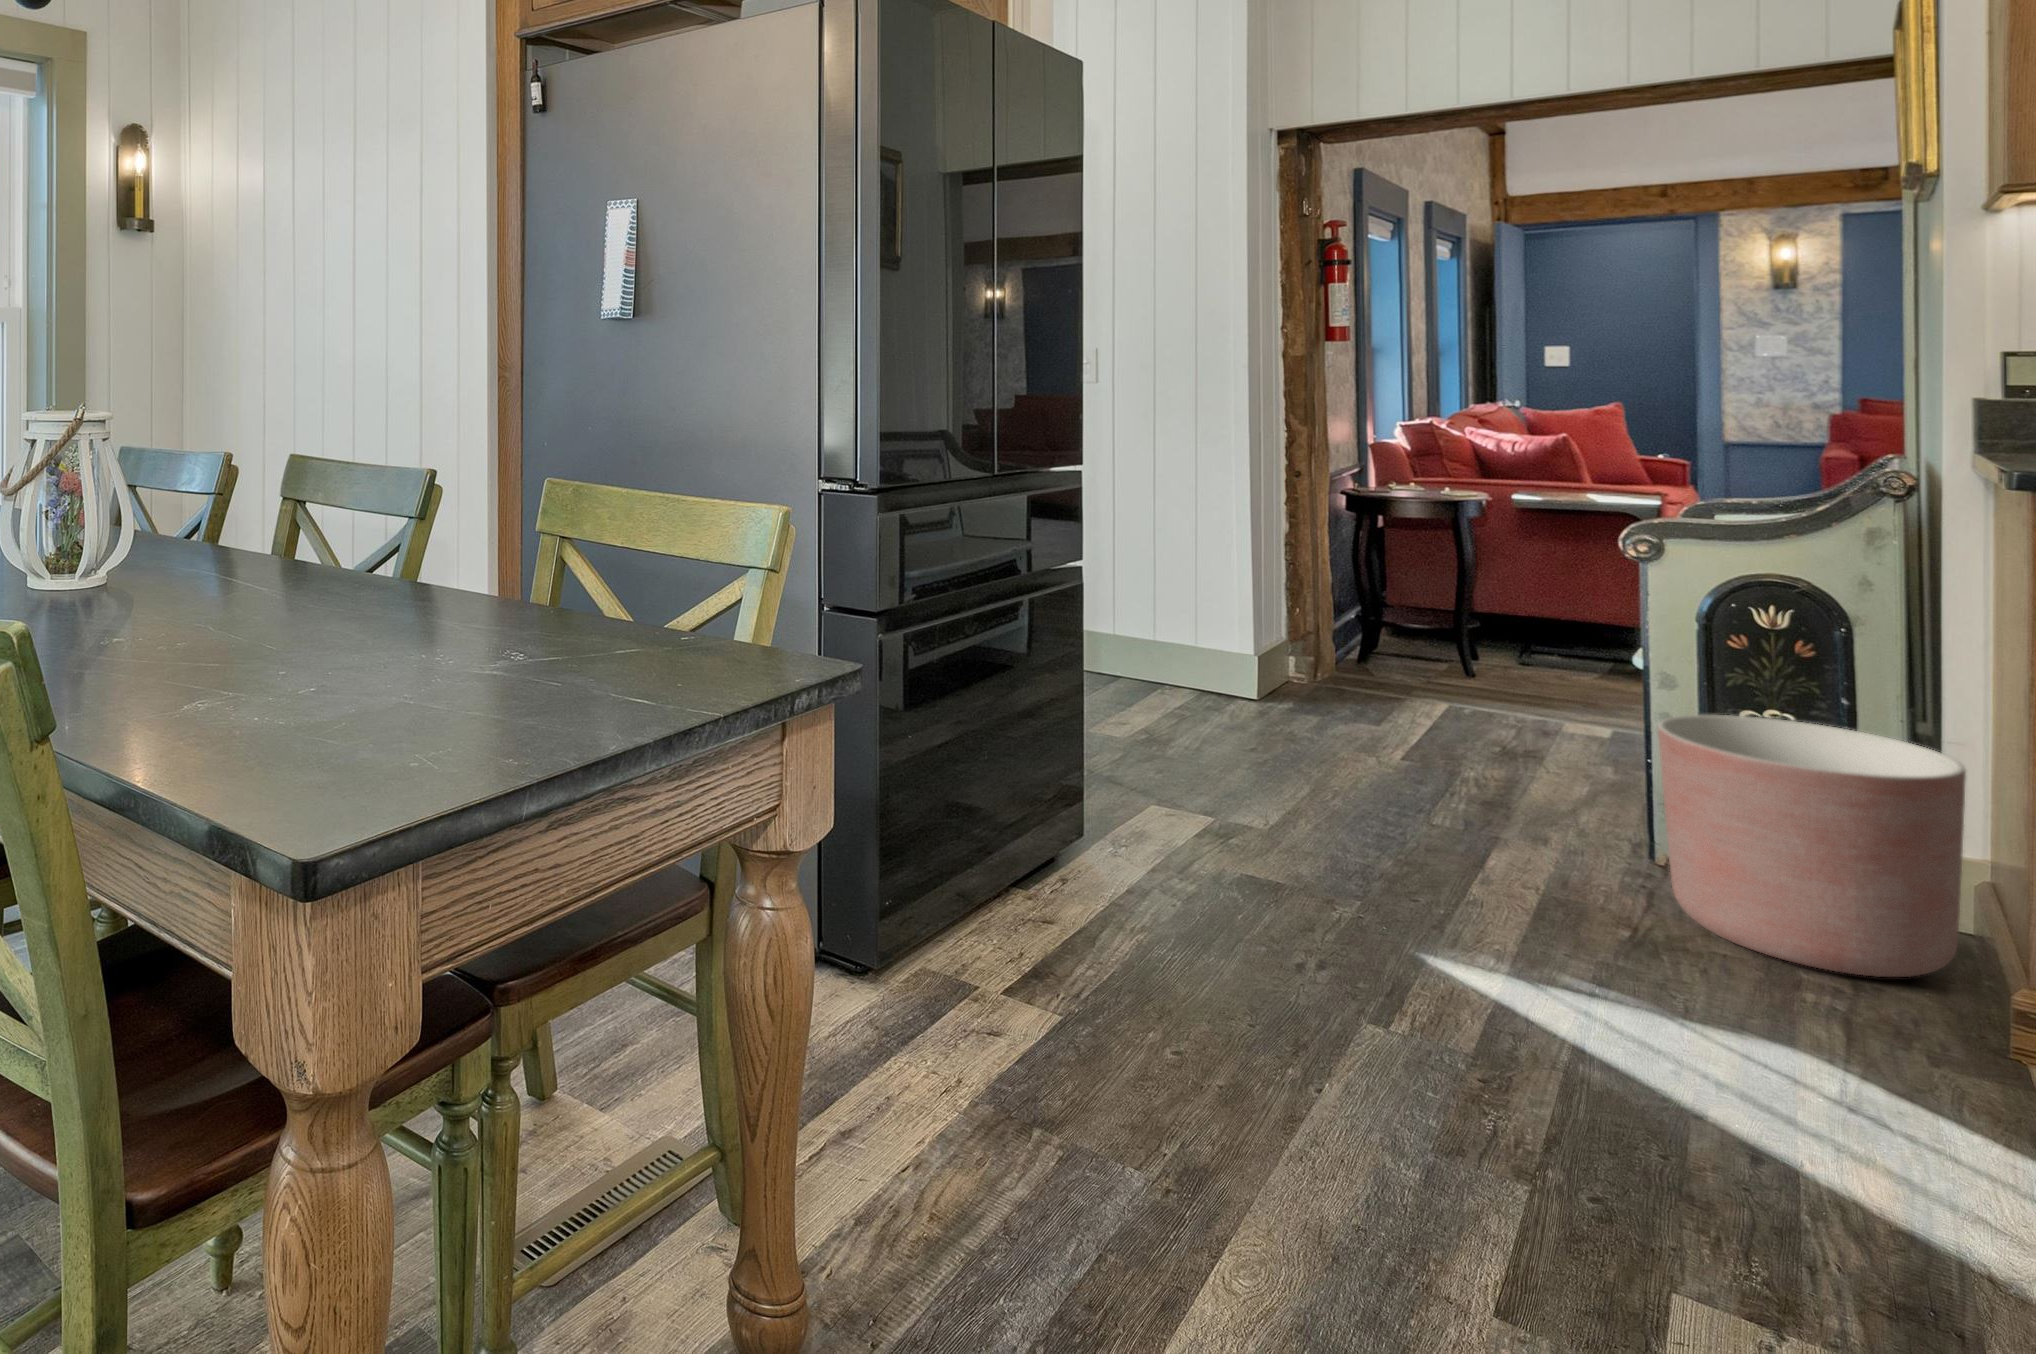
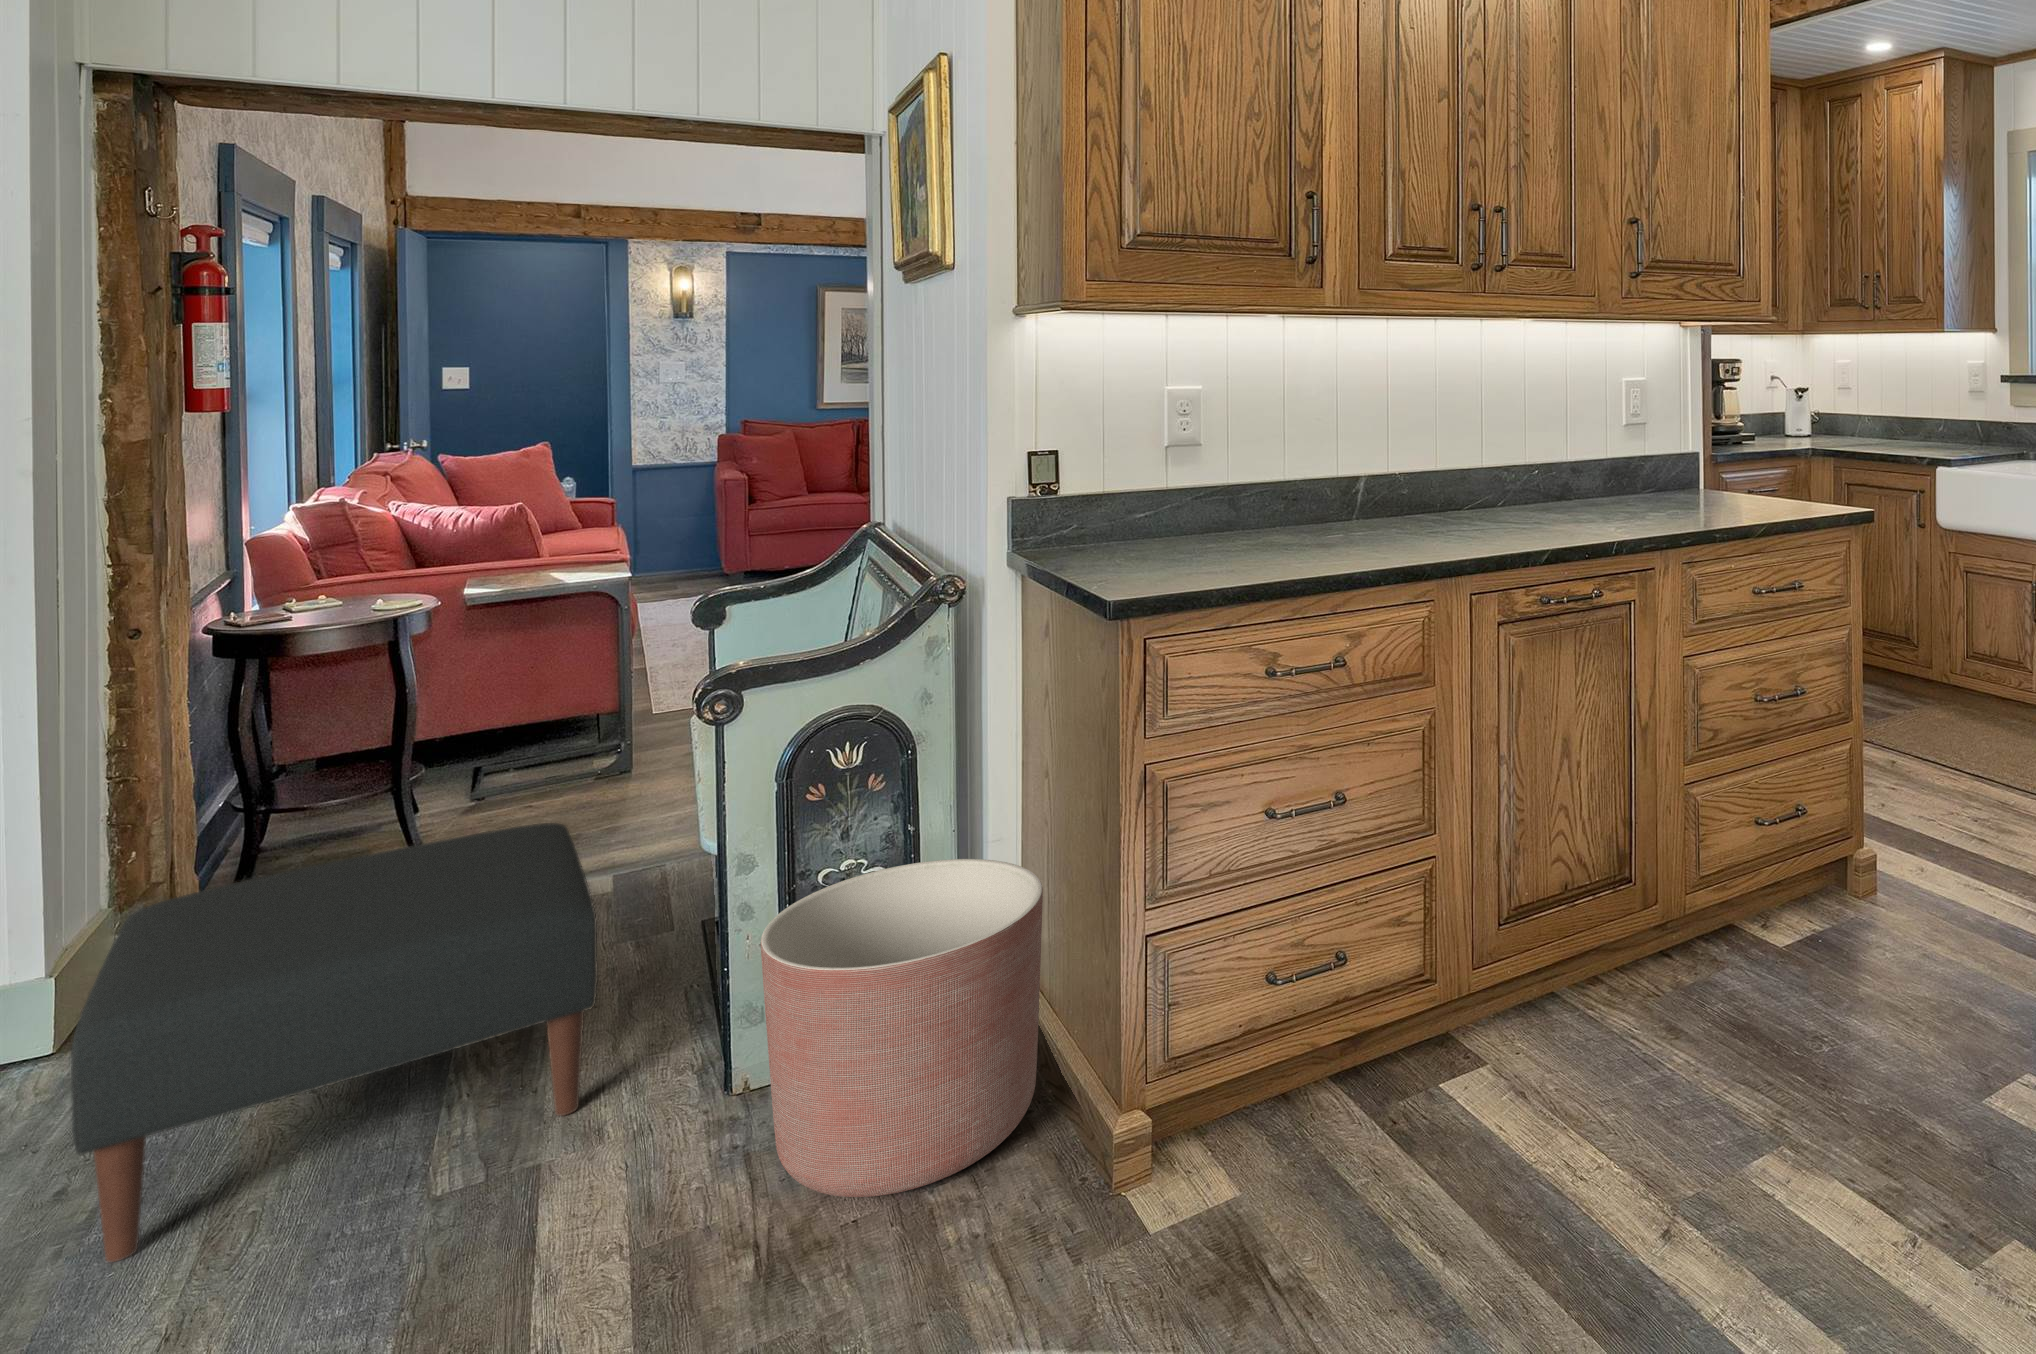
ottoman: none [1258,616,1552,826] -> present [71,823,598,1262]

